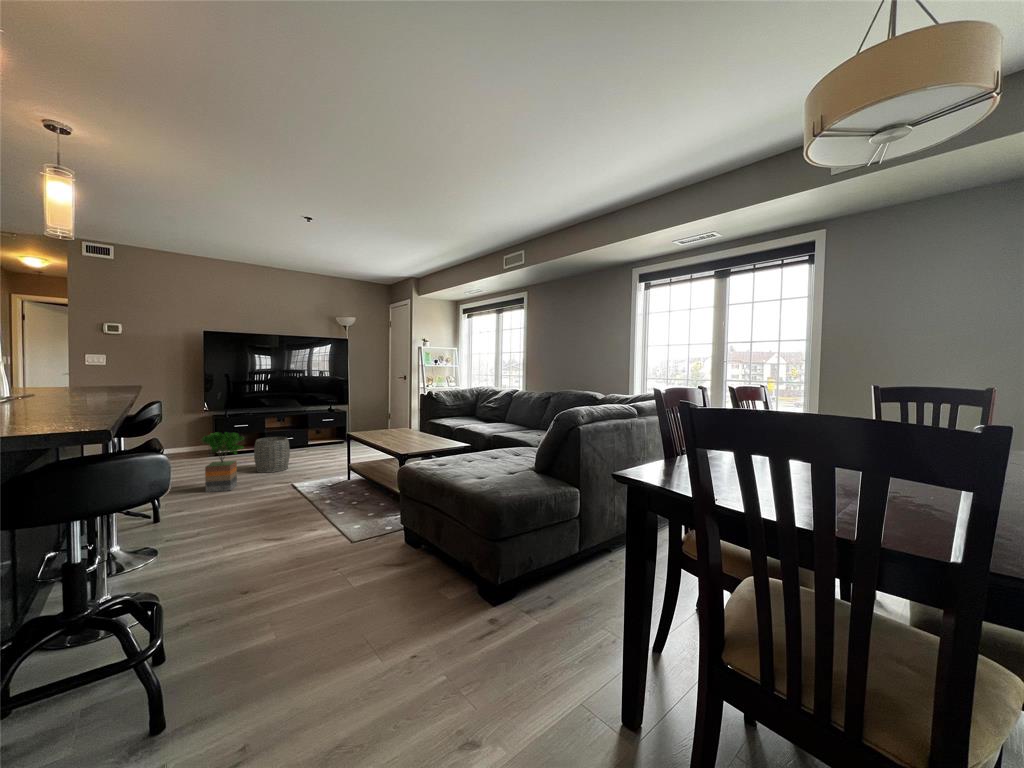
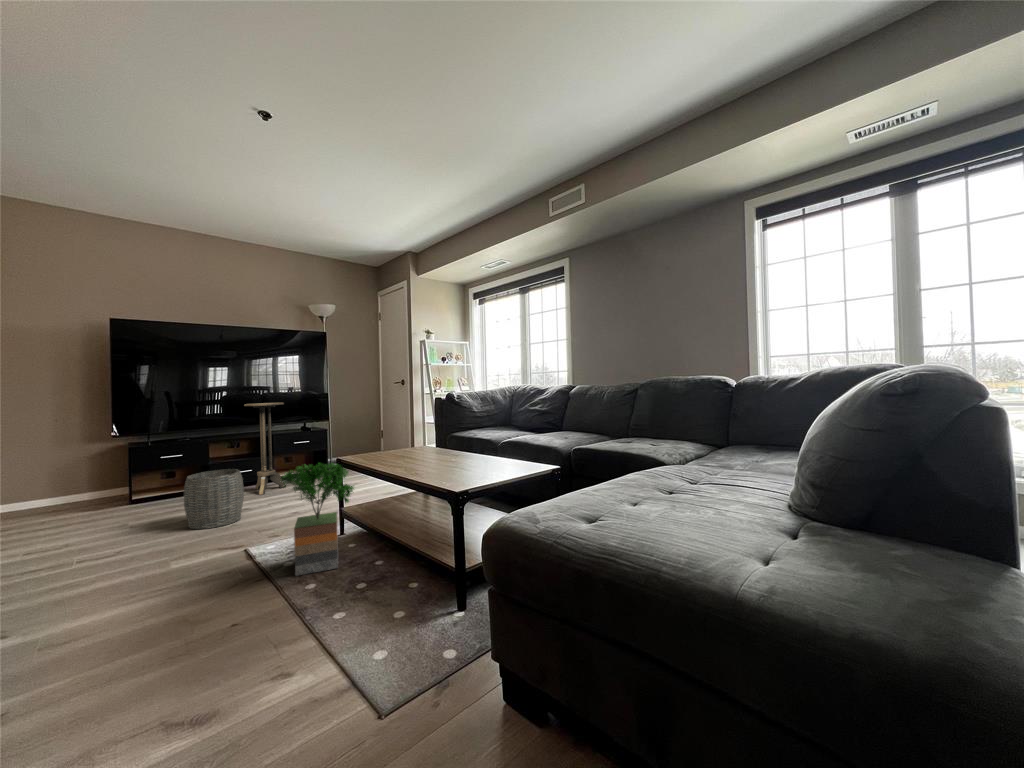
side table: none [290,392,317,455] -> present [244,403,286,495]
potted tree: present [202,432,244,492] -> present [282,463,354,576]

